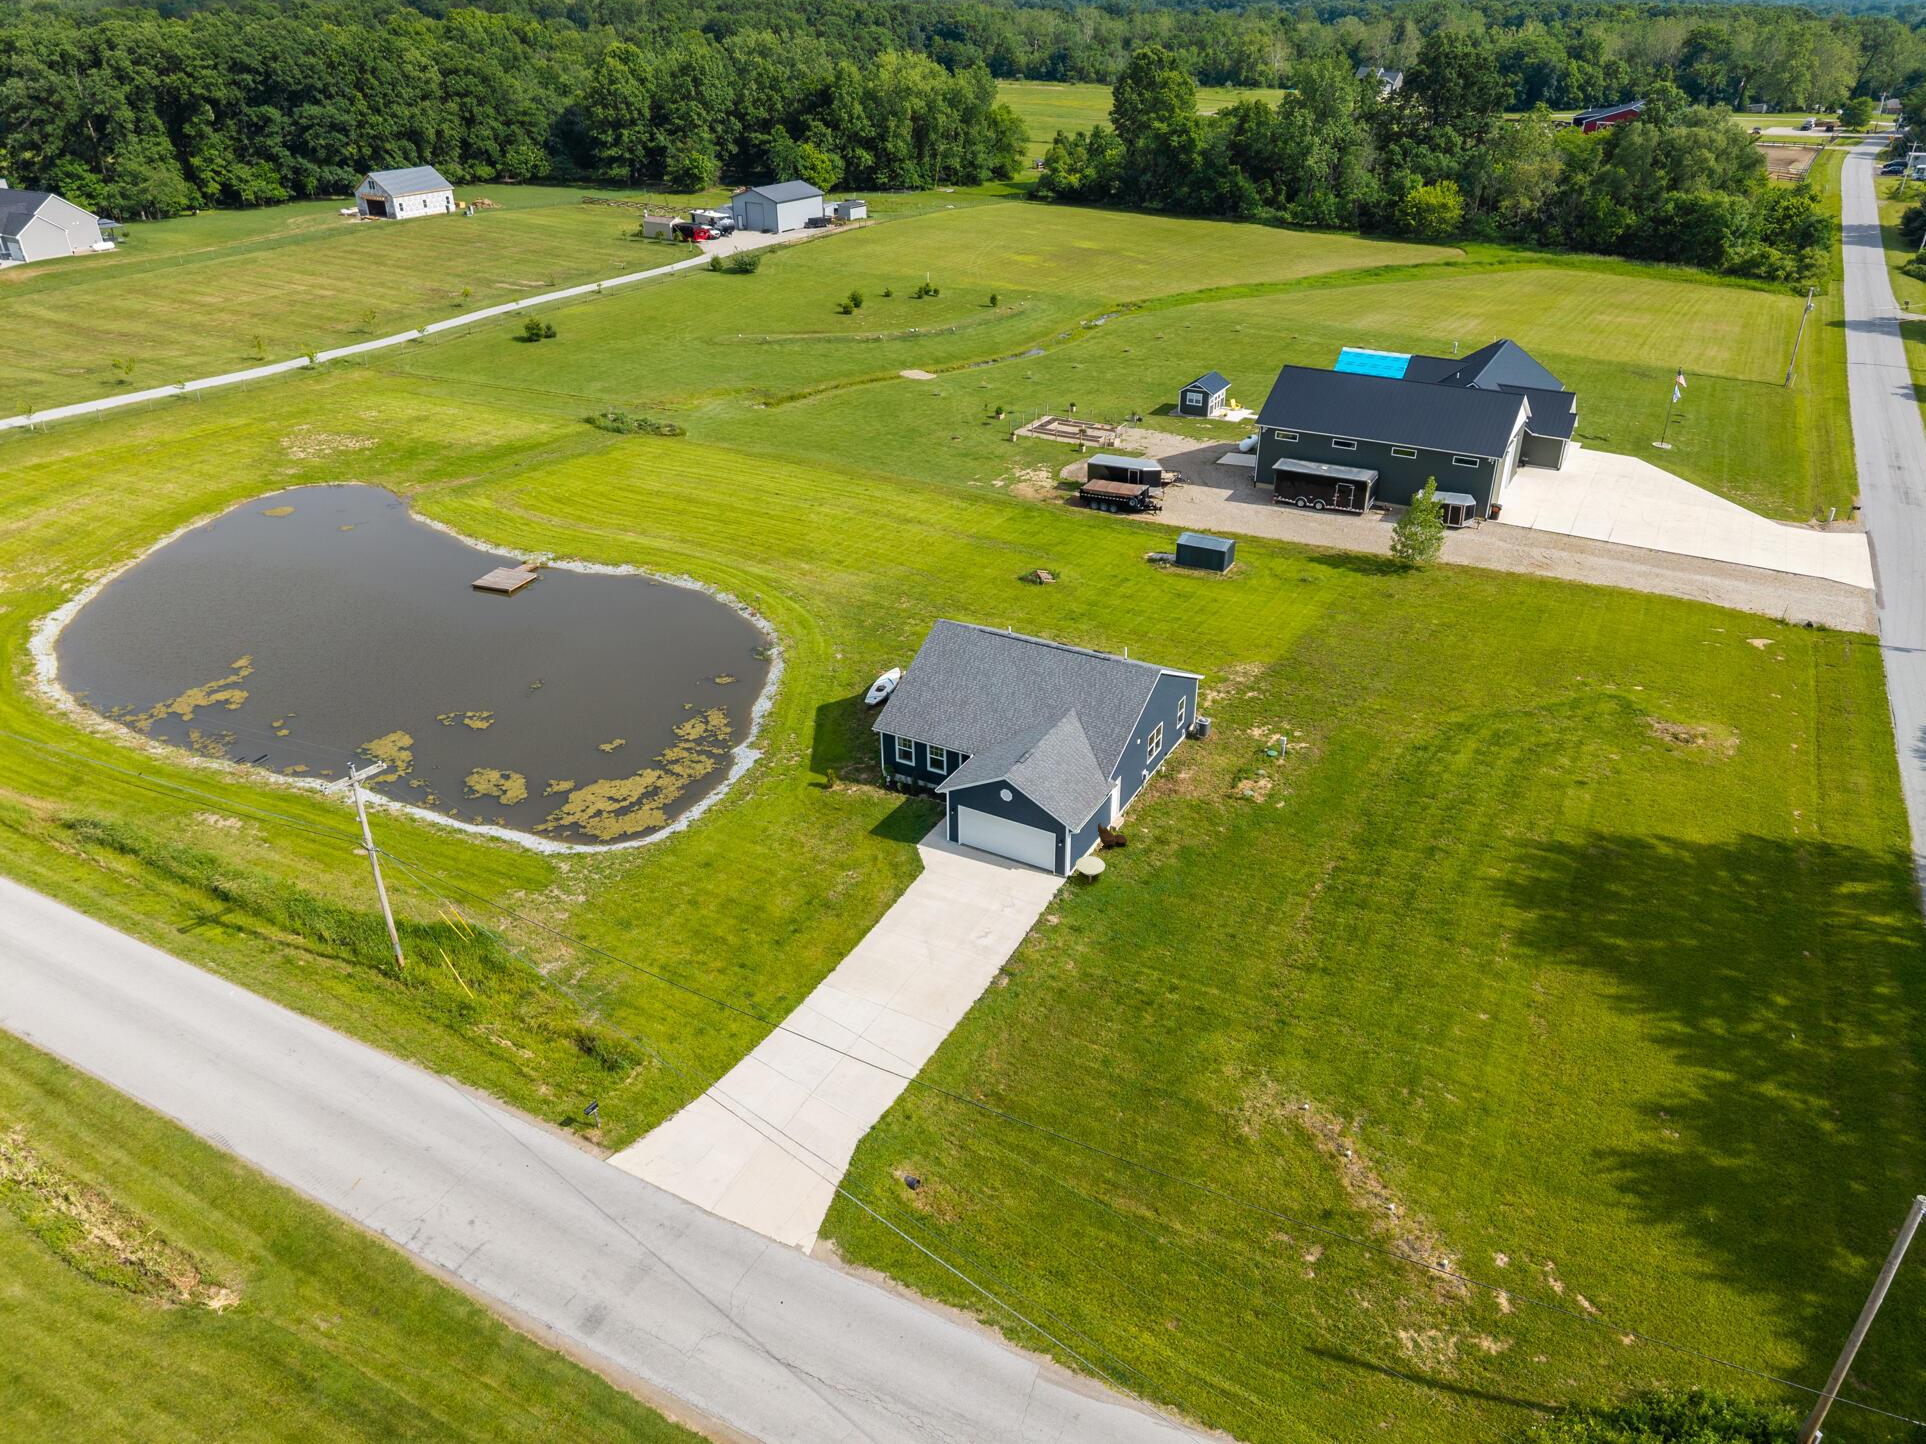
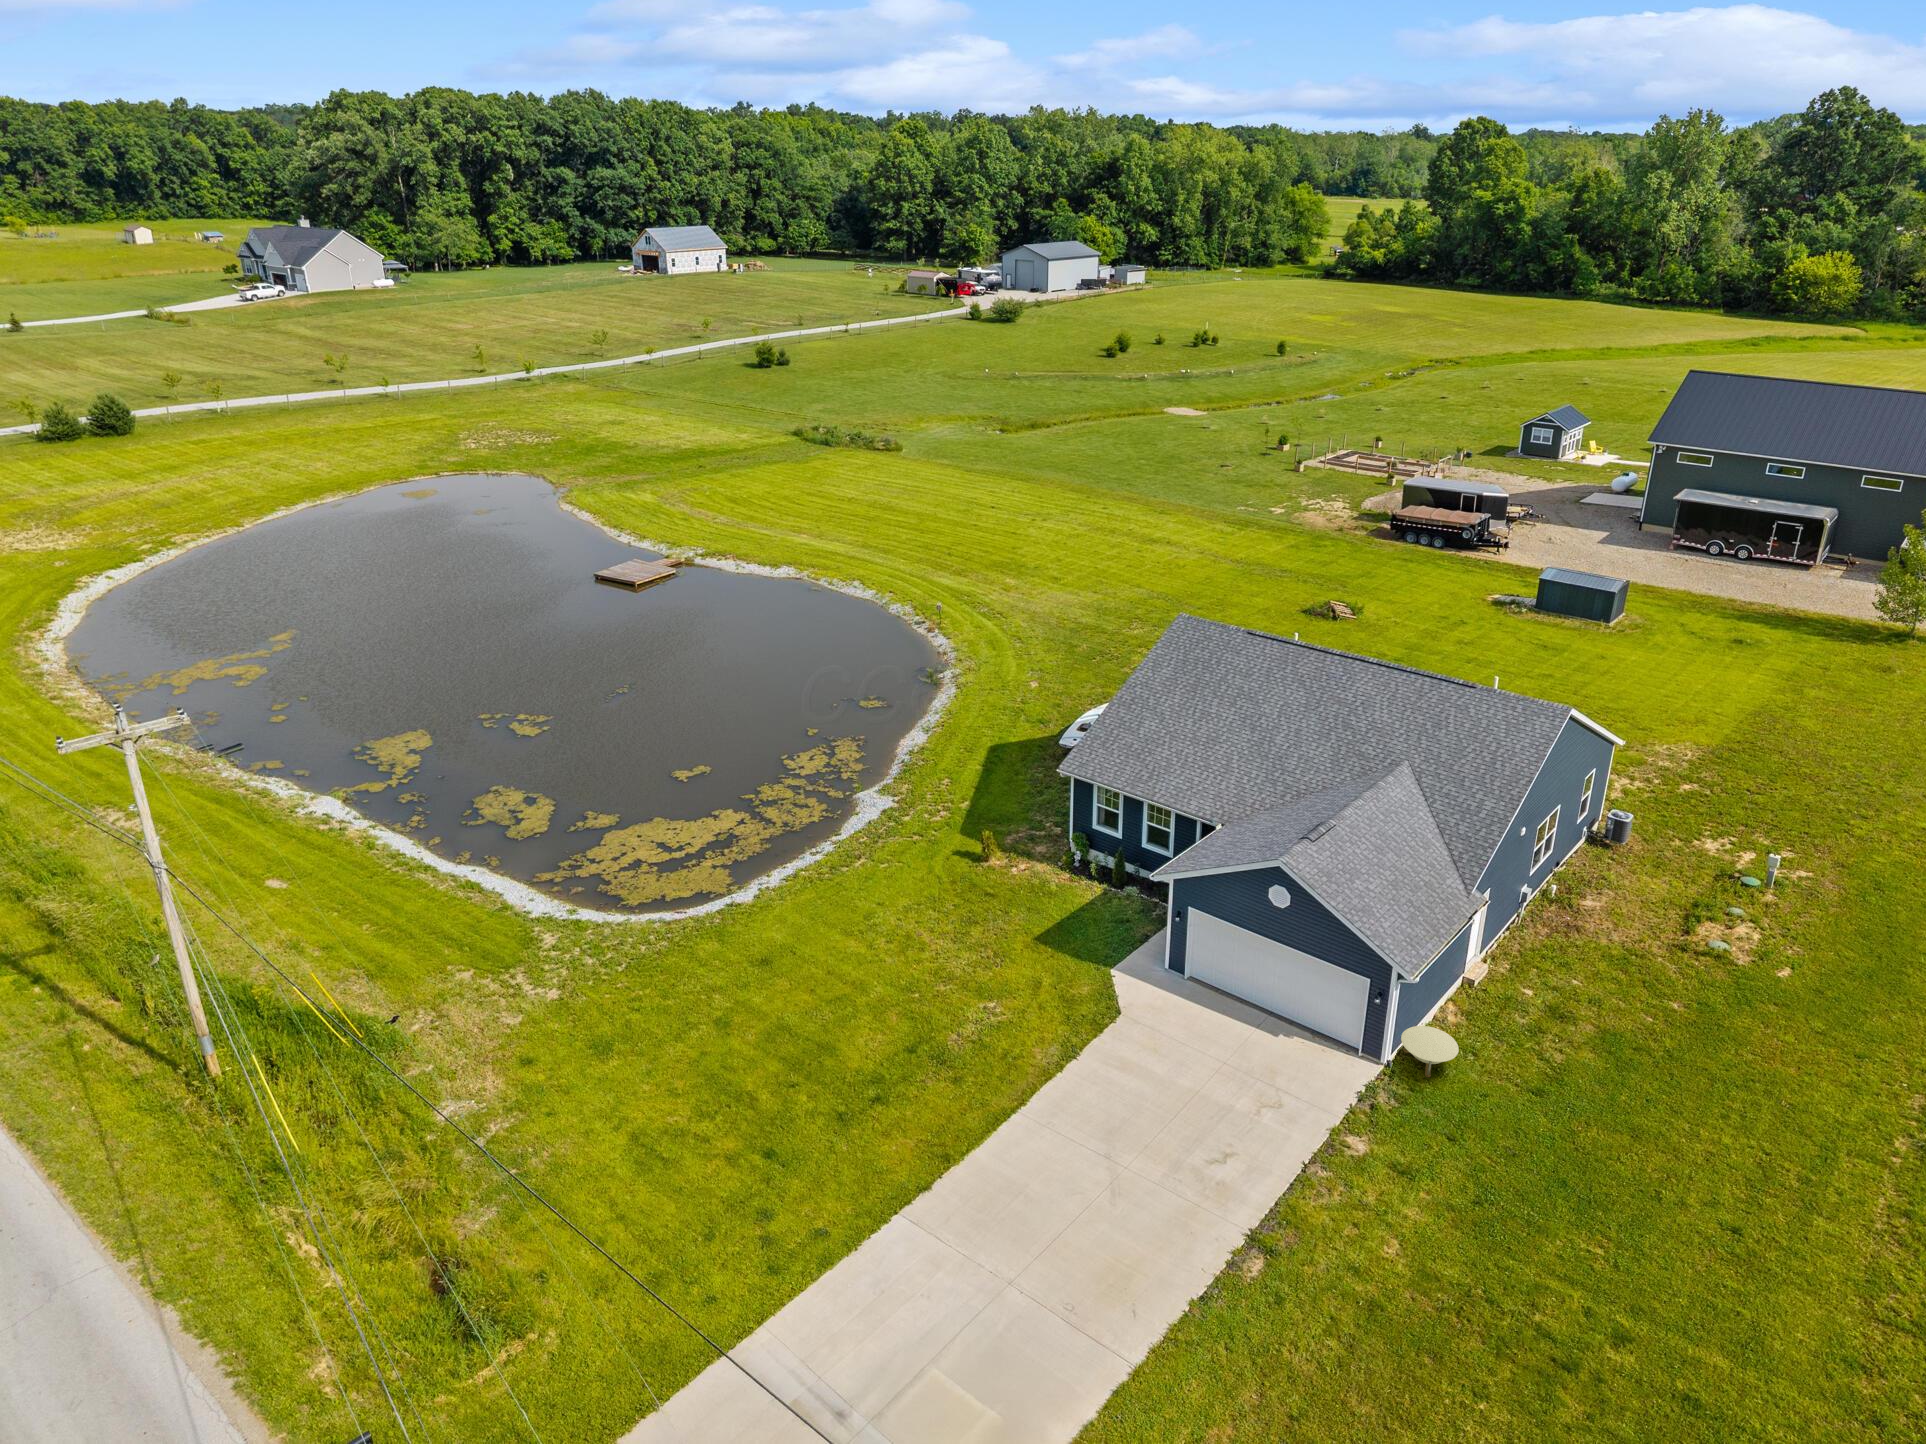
lounge chair: present [1098,823,1127,851] -> none [1440,962,1496,1021]

